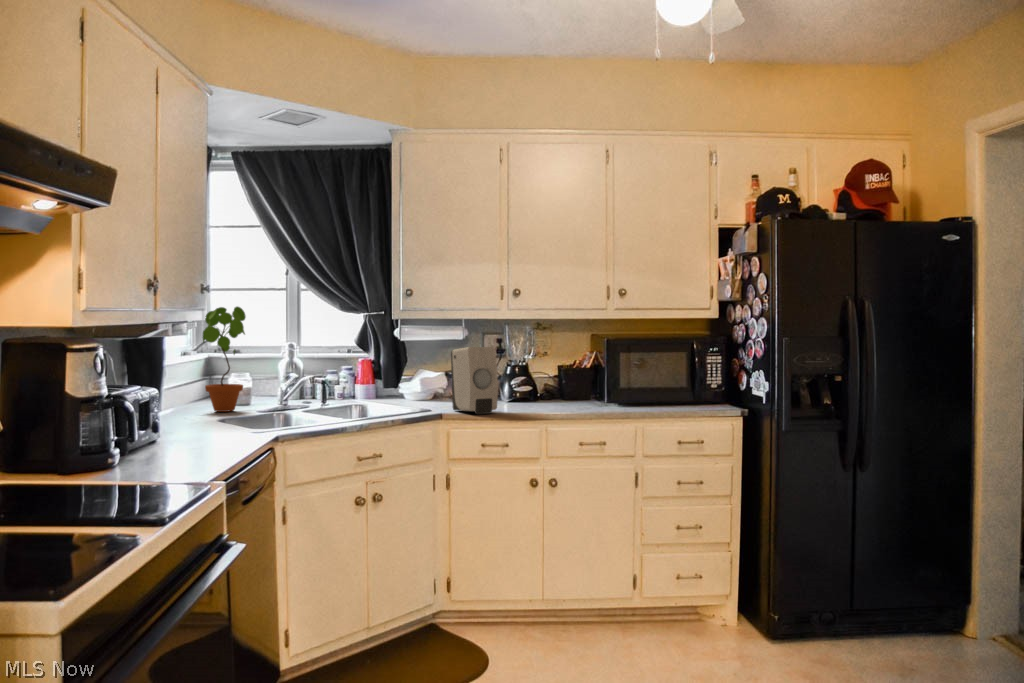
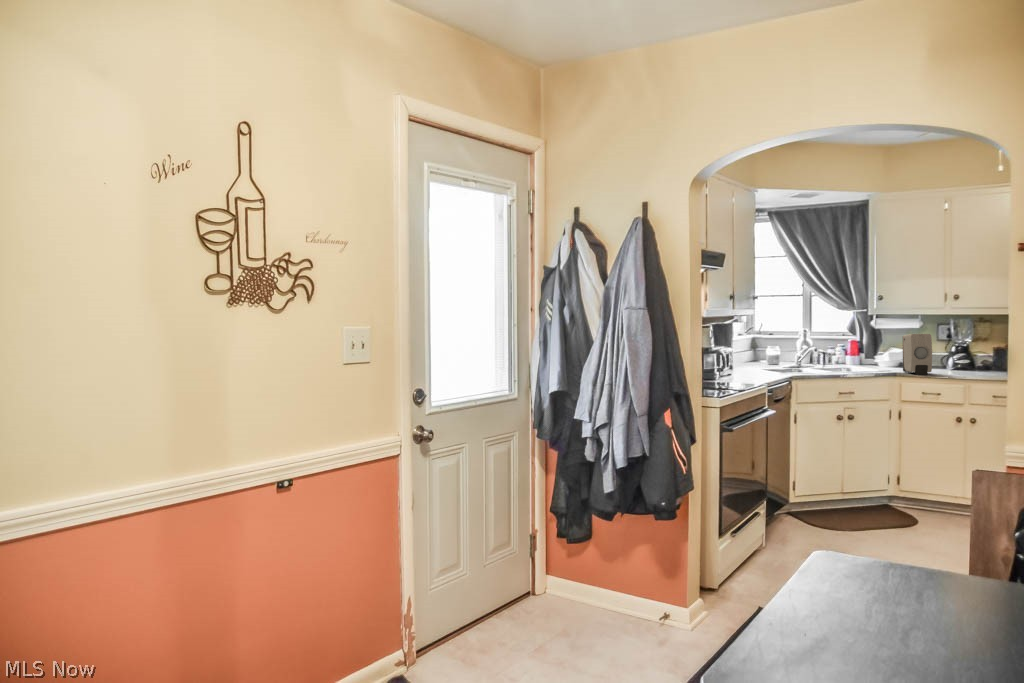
potted plant: present [202,307,246,412] -> none [756,310,778,366]

